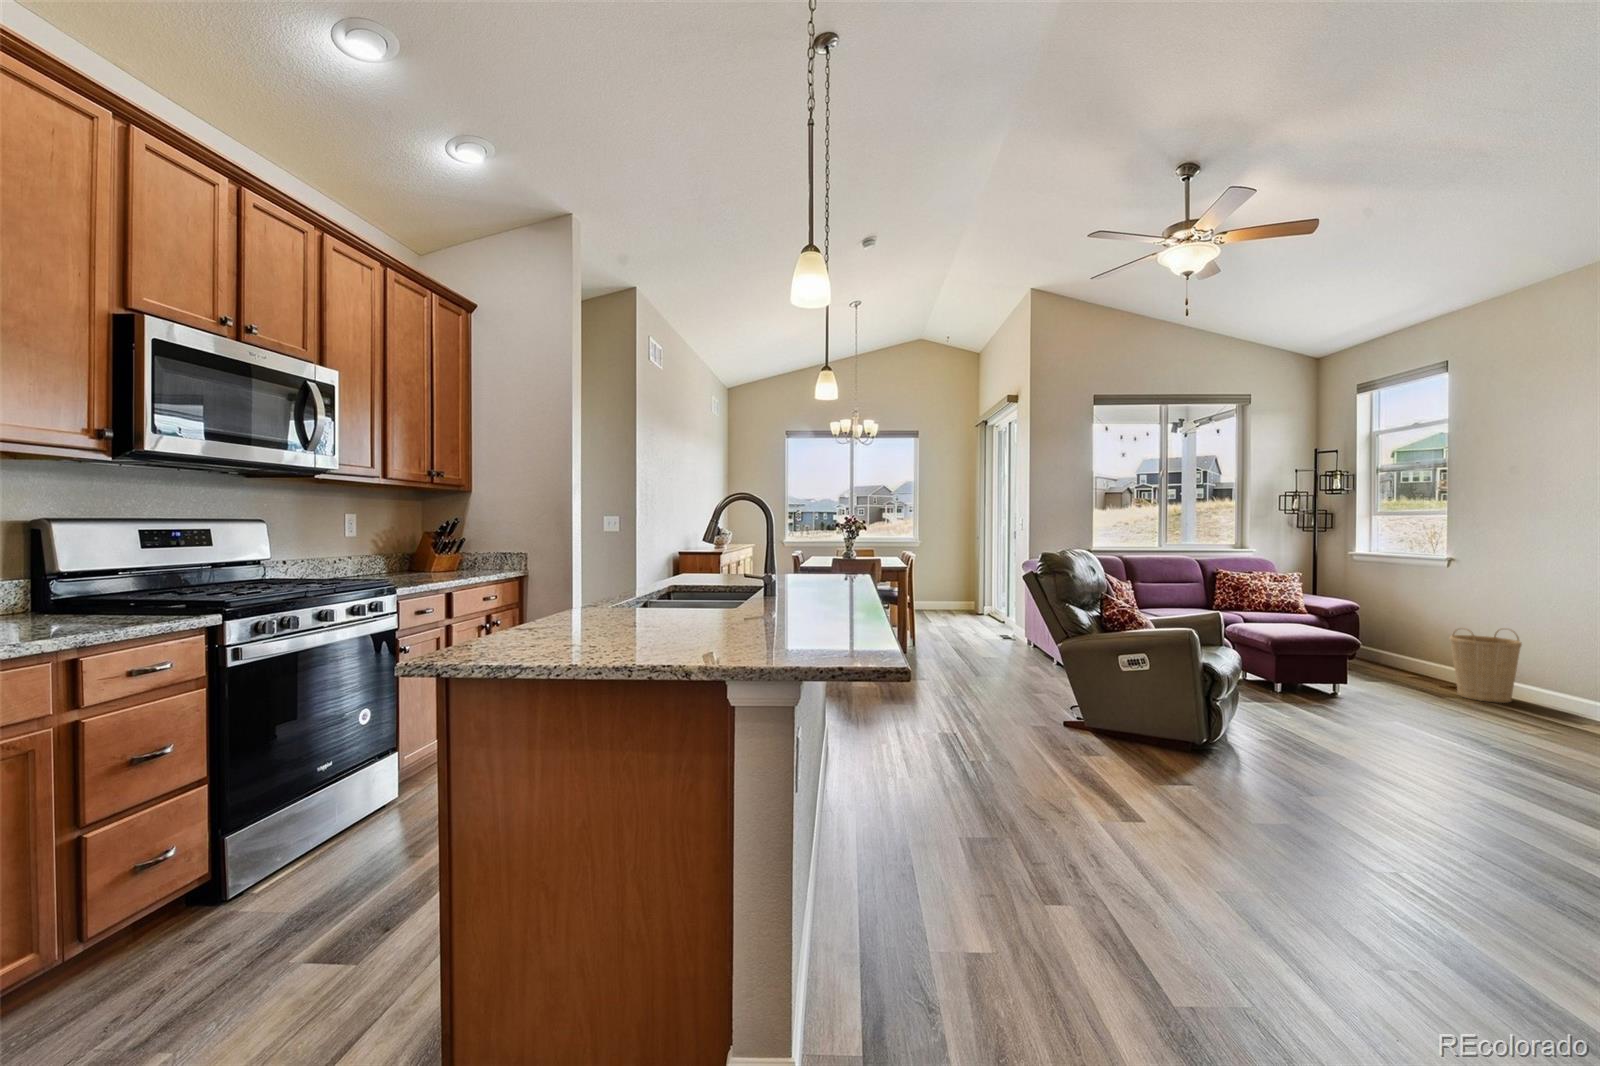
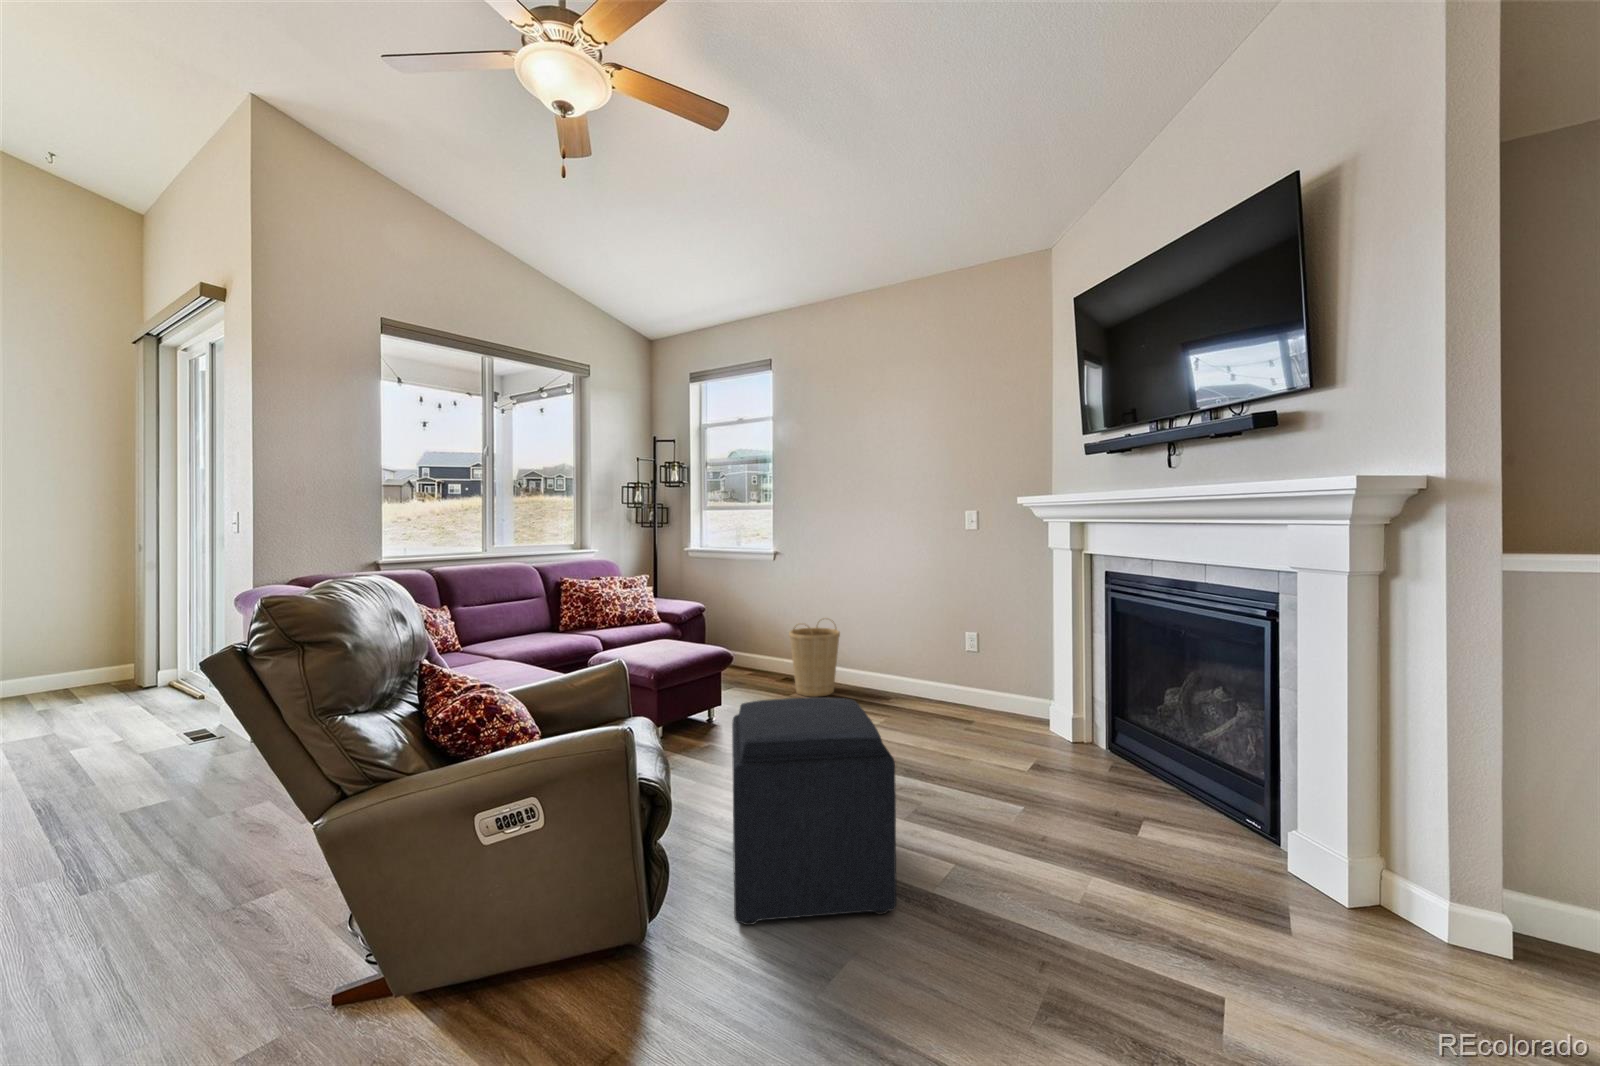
ottoman: none [1284,649,1420,780] -> present [732,697,896,925]

